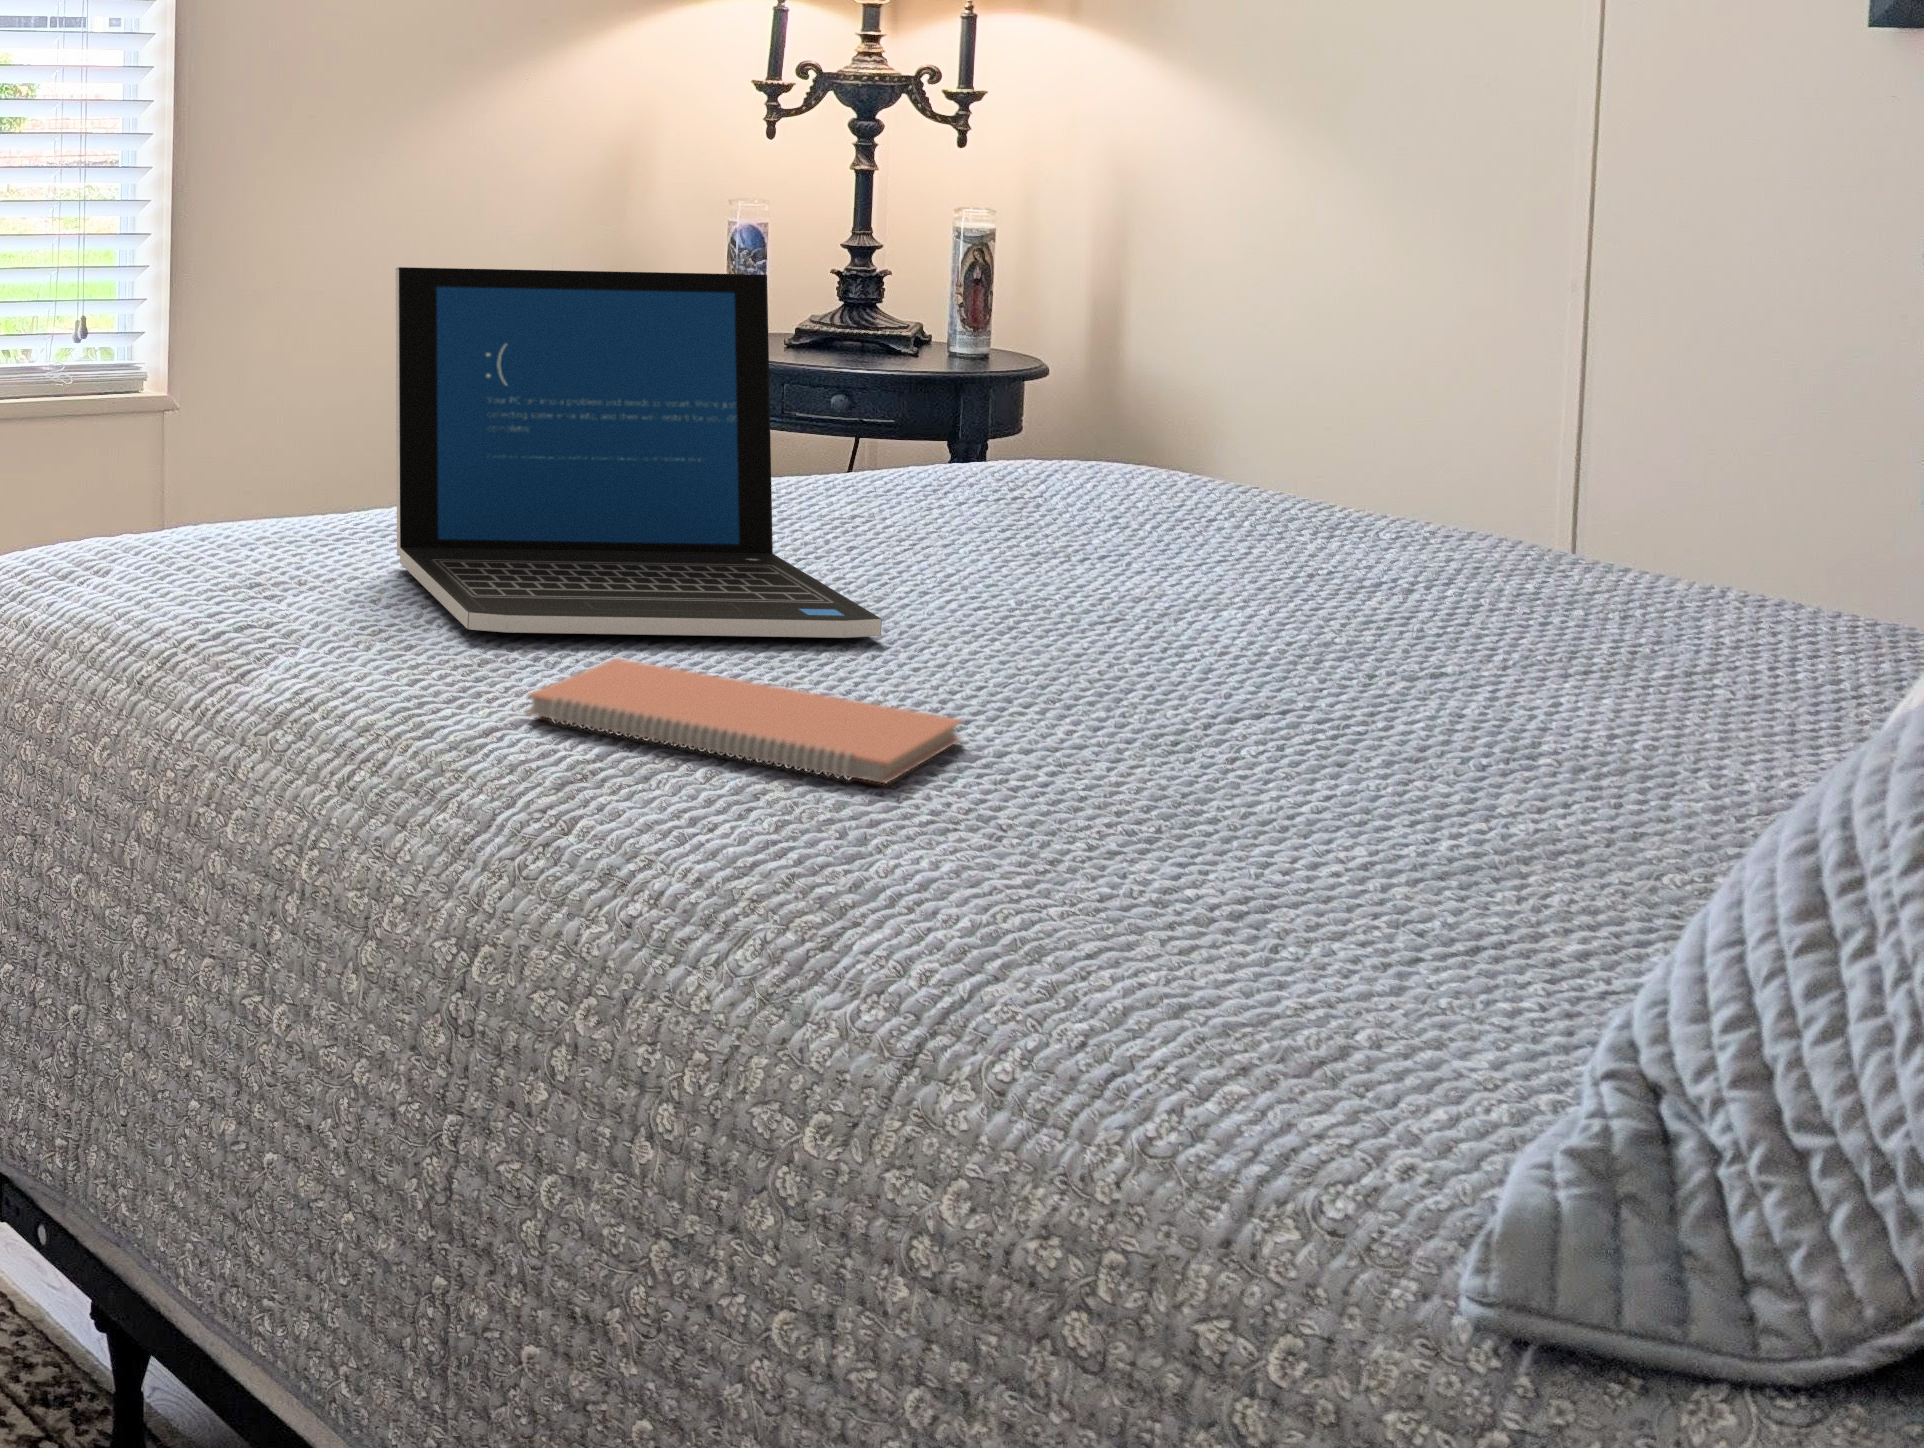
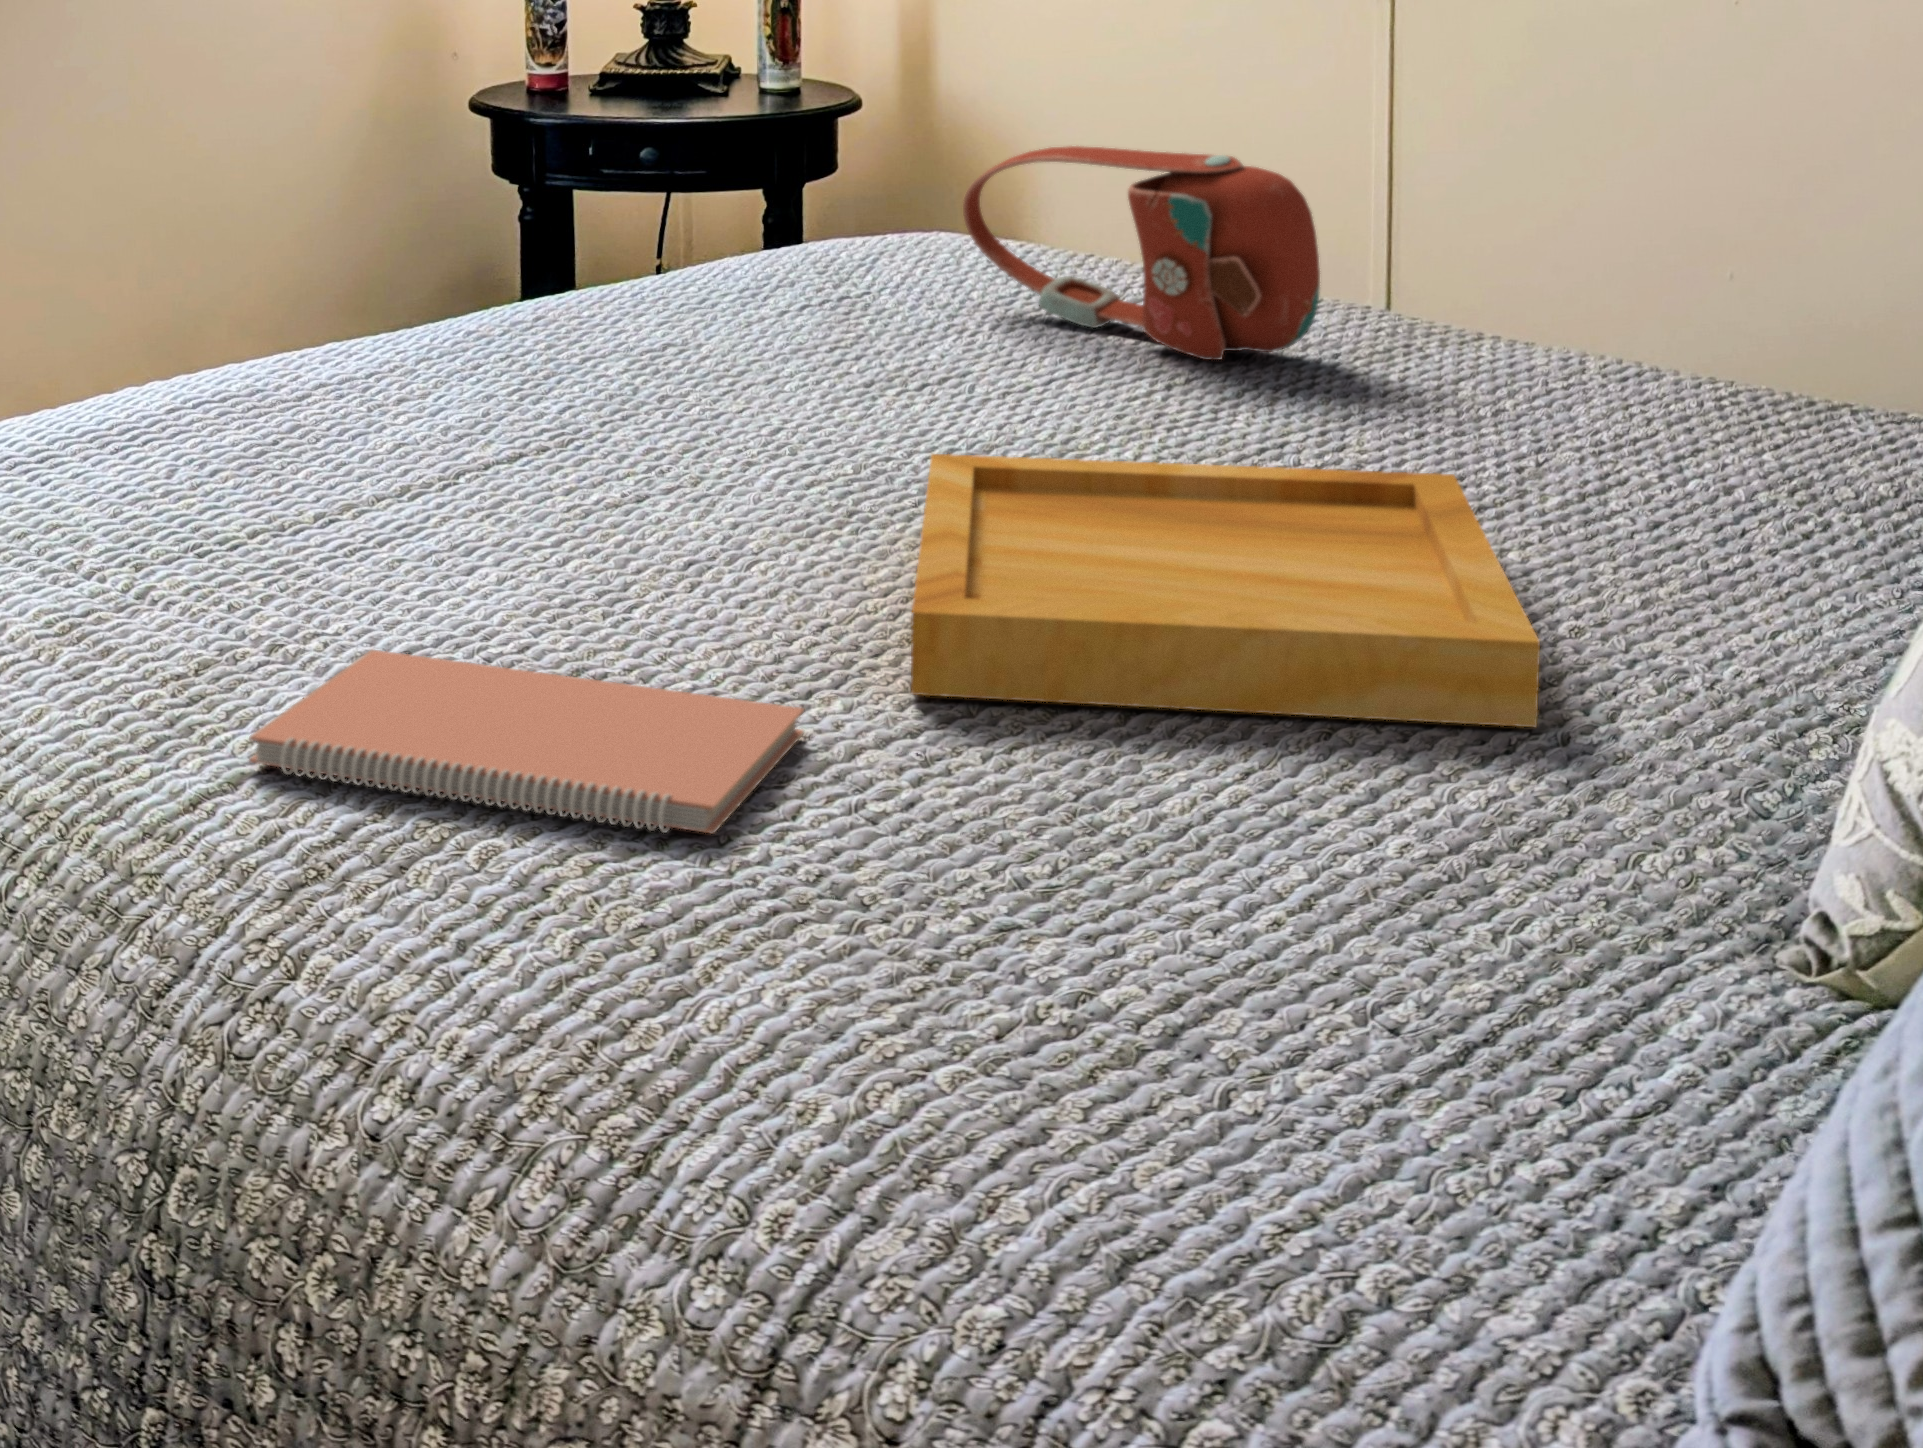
laptop: present [396,267,882,638] -> none [86,93,701,613]
handbag: none [1129,365,1460,552] -> present [963,146,1320,360]
tray: none [1053,575,1604,794] -> present [911,454,1540,727]

